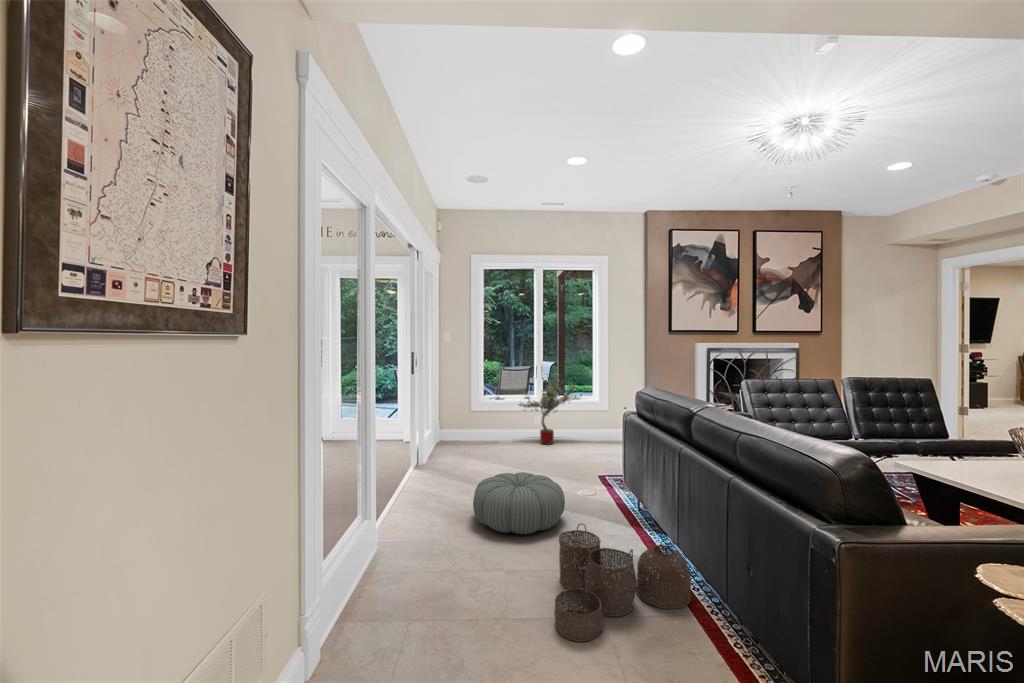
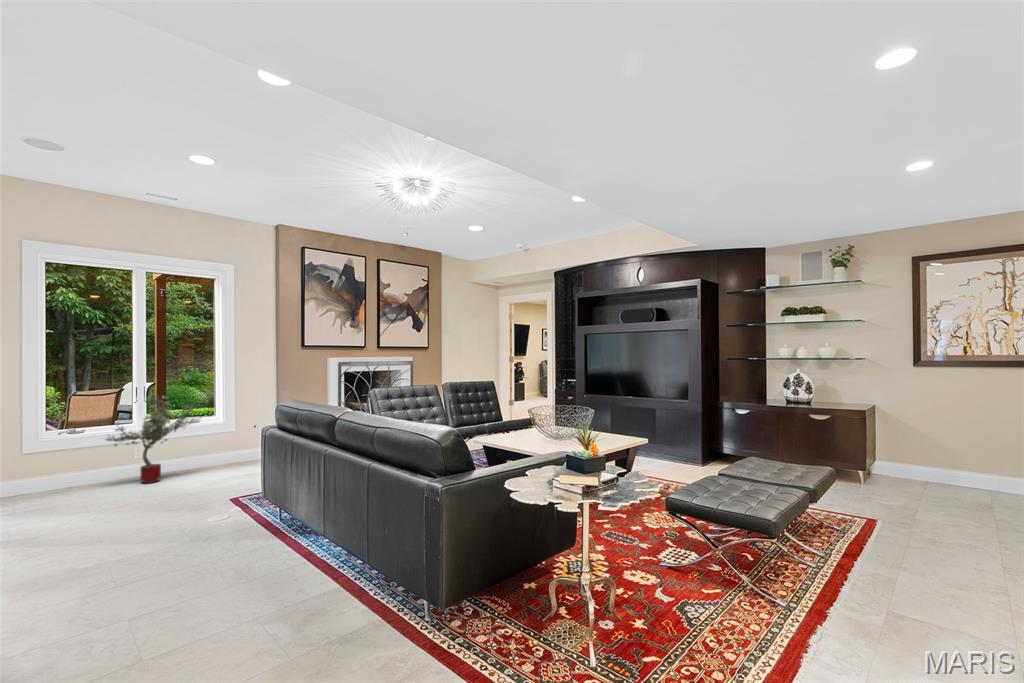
pouf: present [473,472,565,534] -> none [53,511,194,590]
woven basket: present [554,524,691,642] -> none [198,535,336,654]

